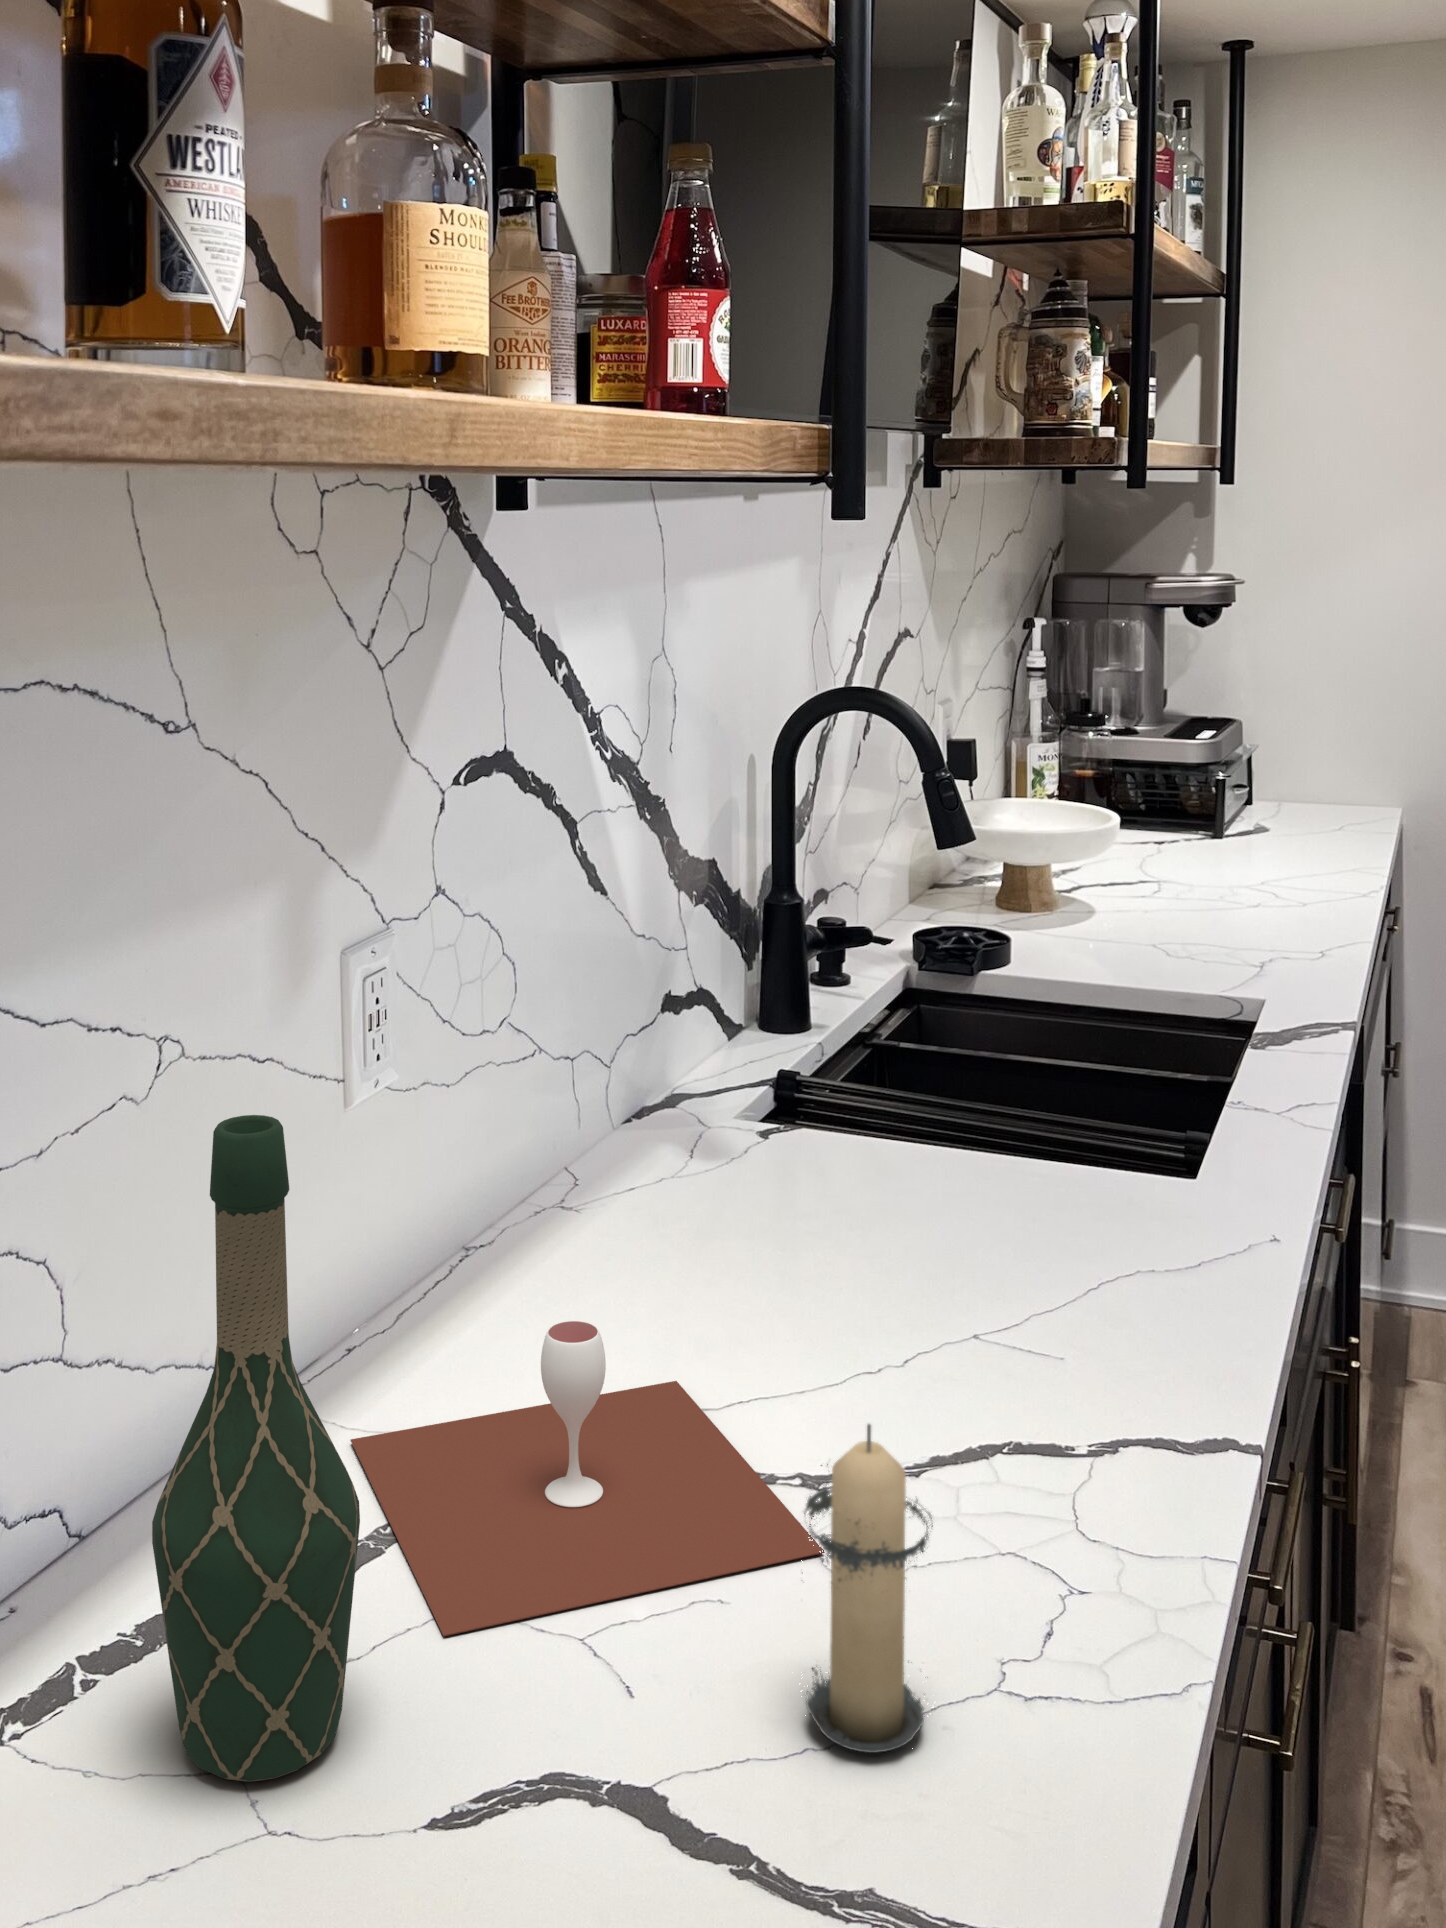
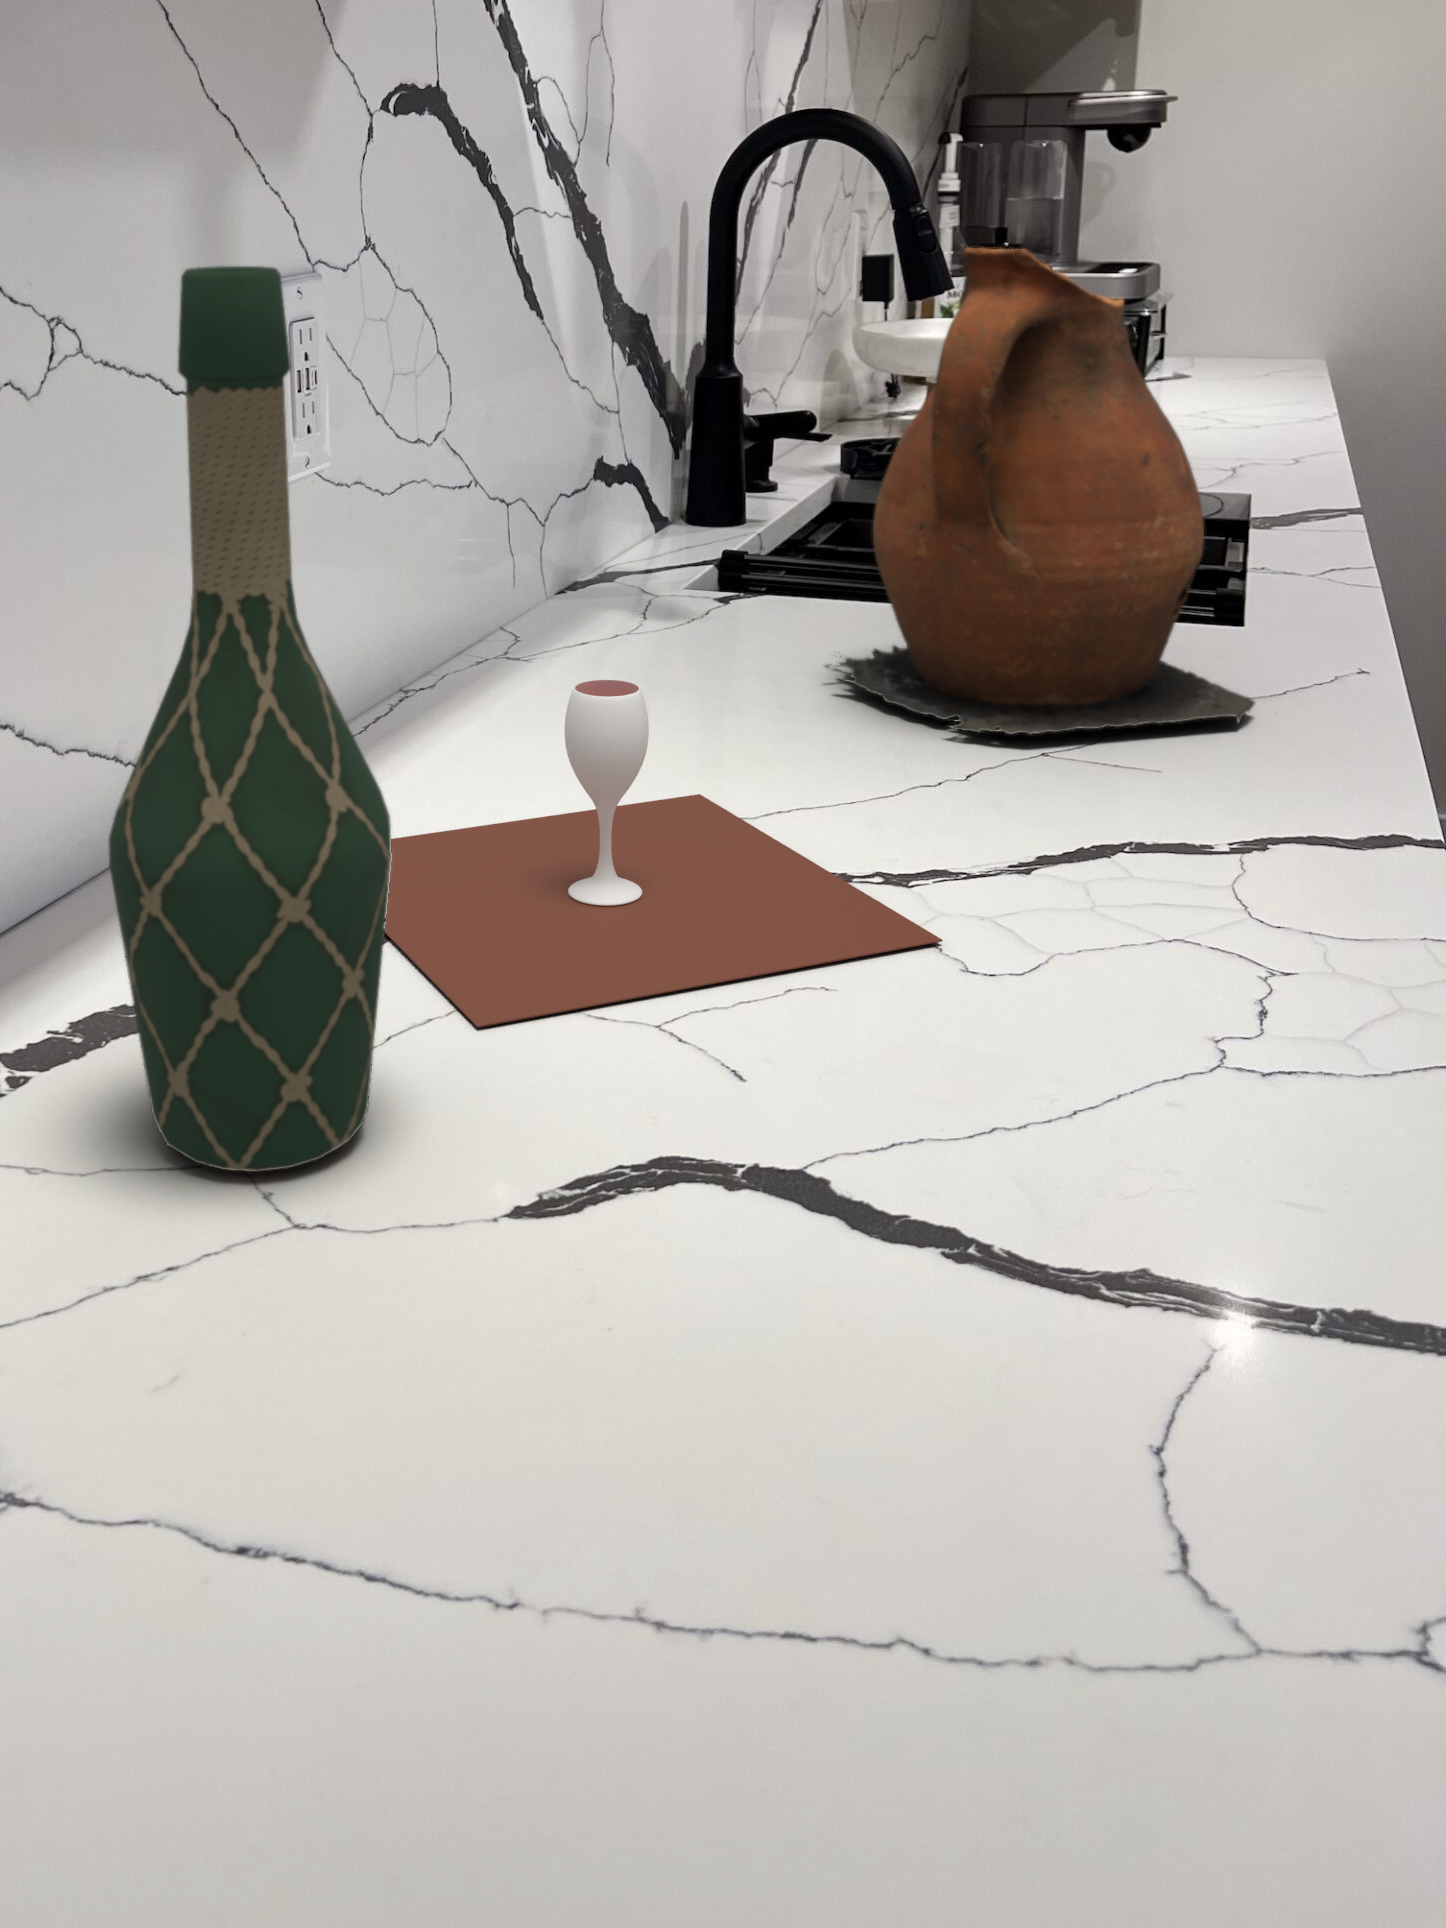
ceramic pitcher: none [813,913,1159,1319] -> present [825,248,1255,735]
candle: present [804,1424,933,1753] -> none [962,701,1187,1132]

